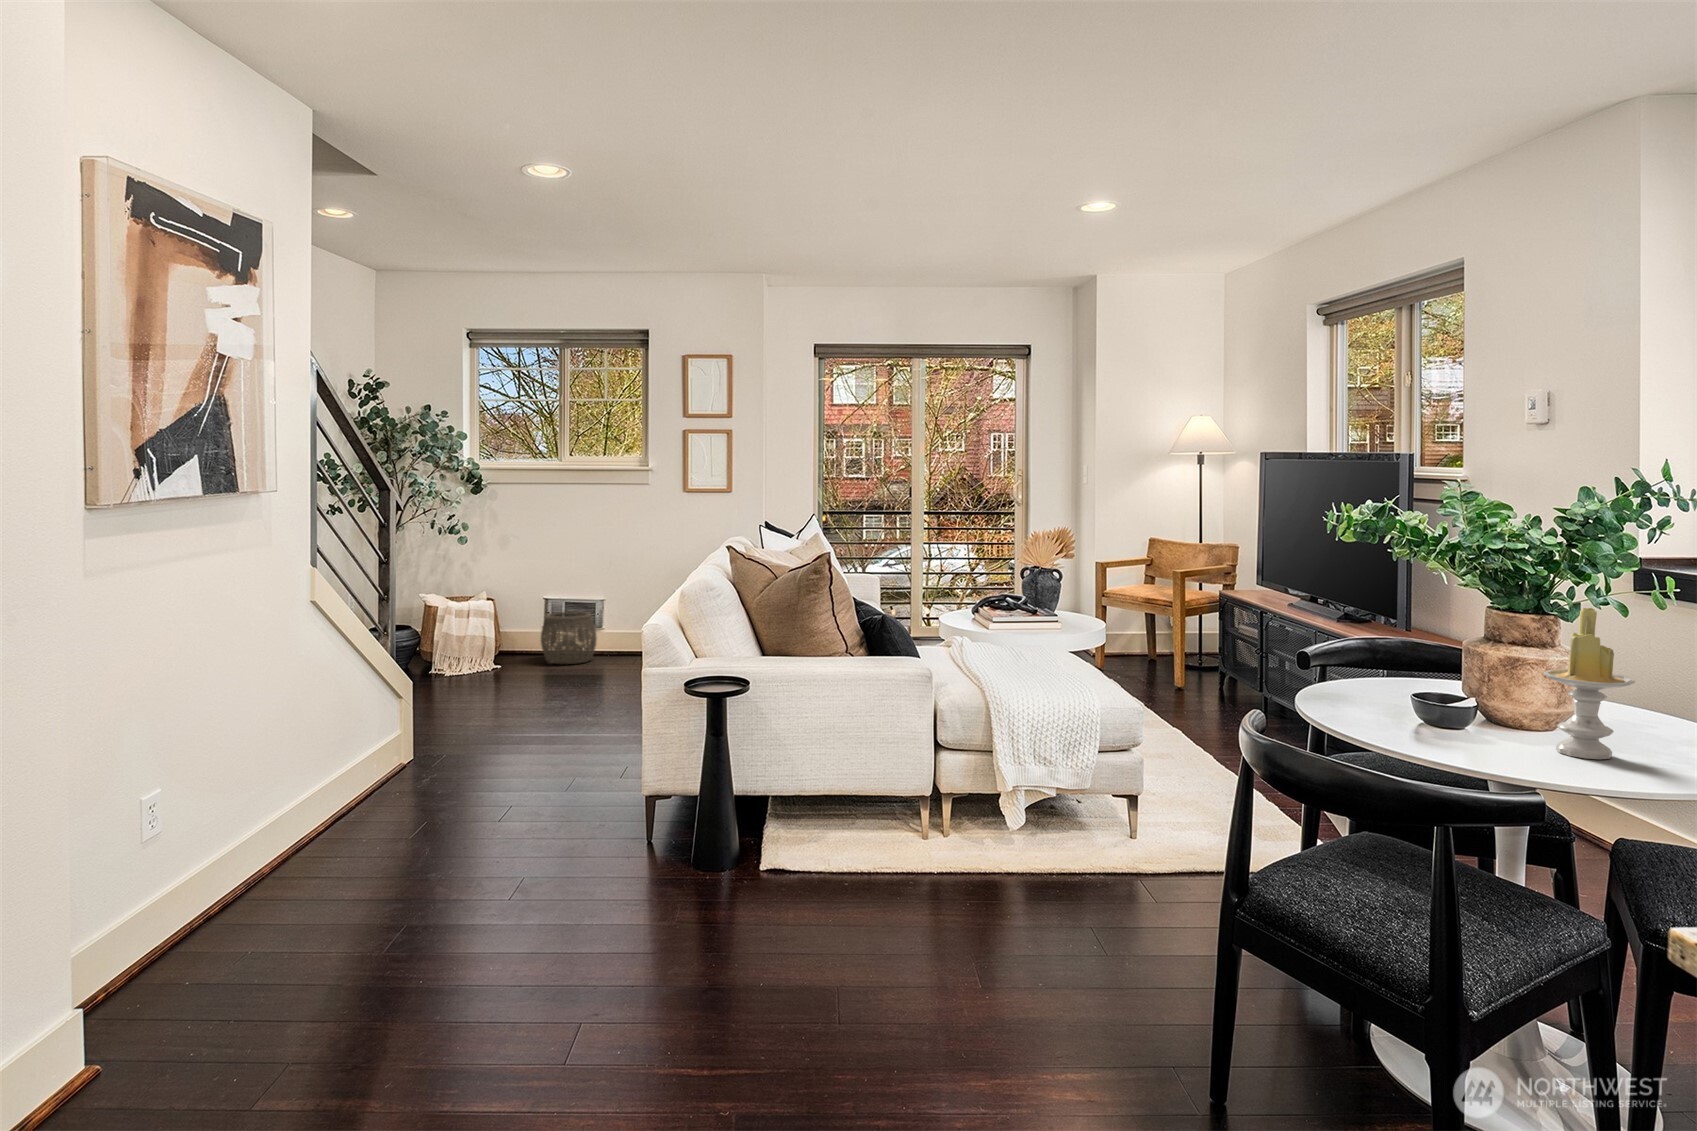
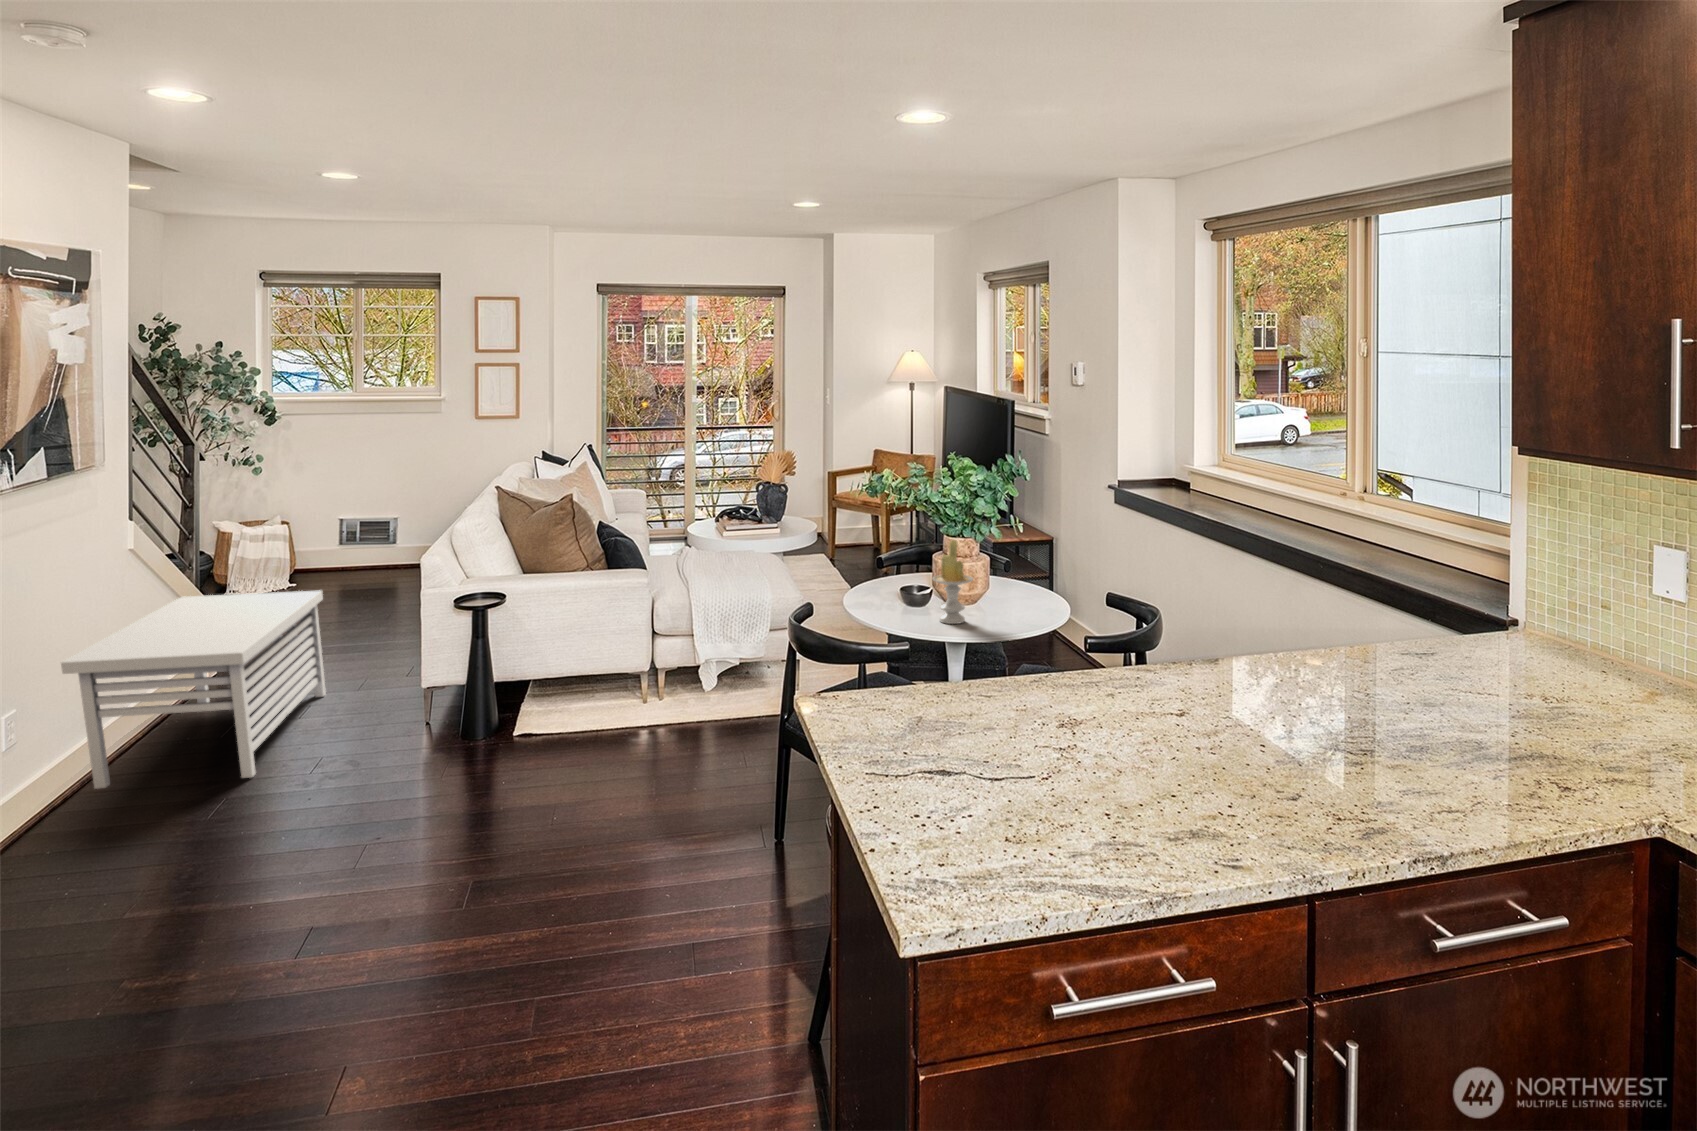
woven basket: present [541,612,597,664] -> none [338,533,394,582]
storage bench: none [170,669,520,932] -> present [61,590,326,789]

